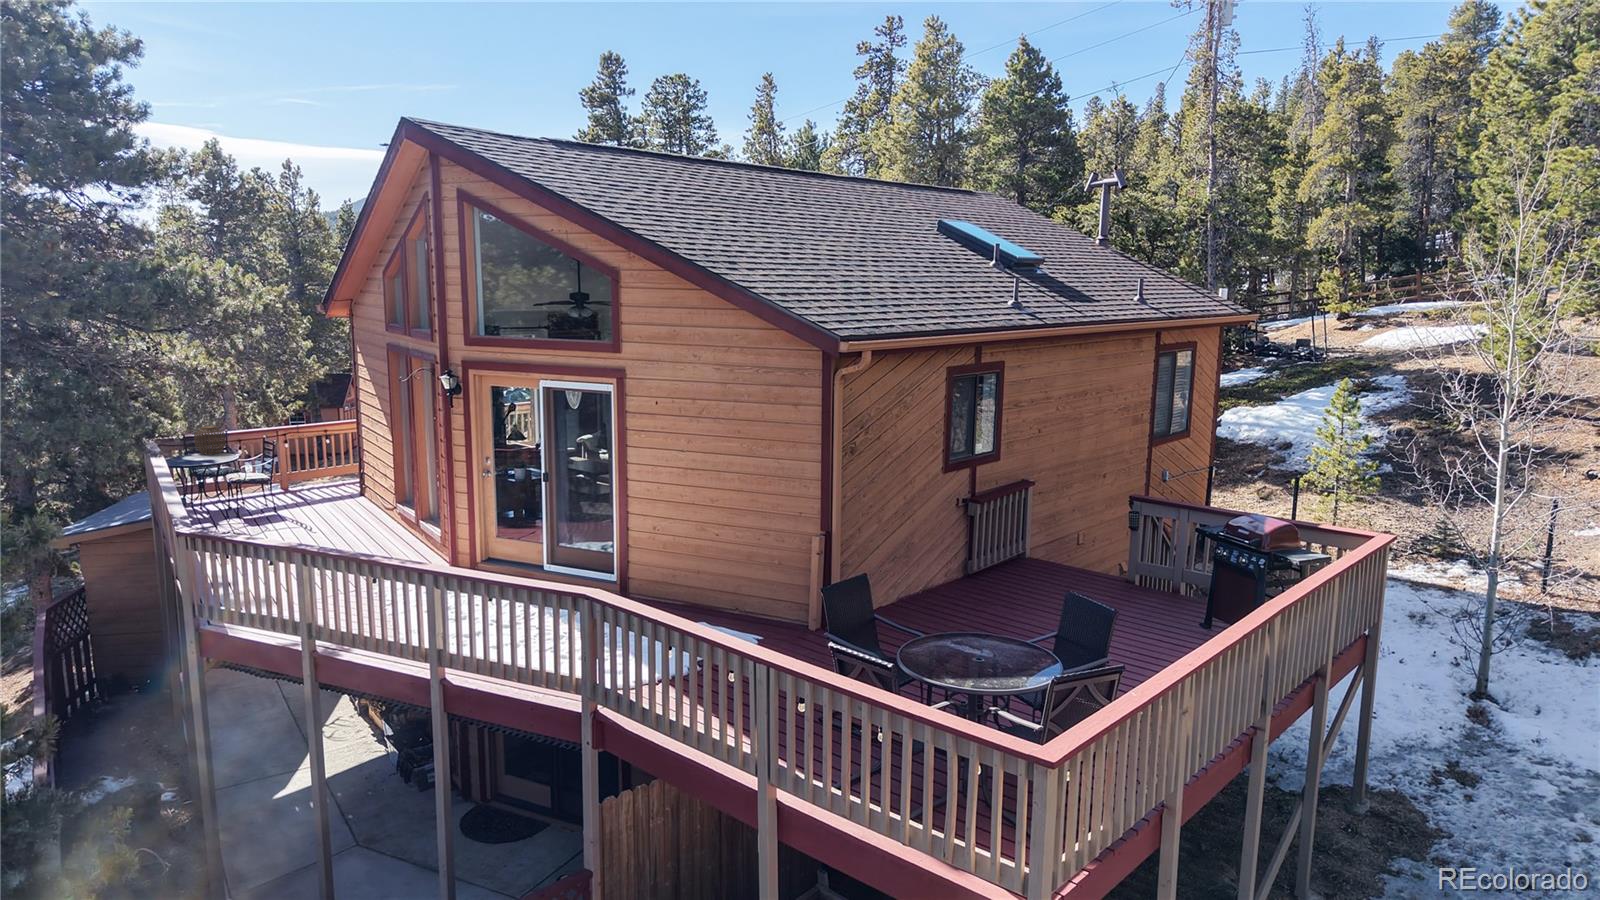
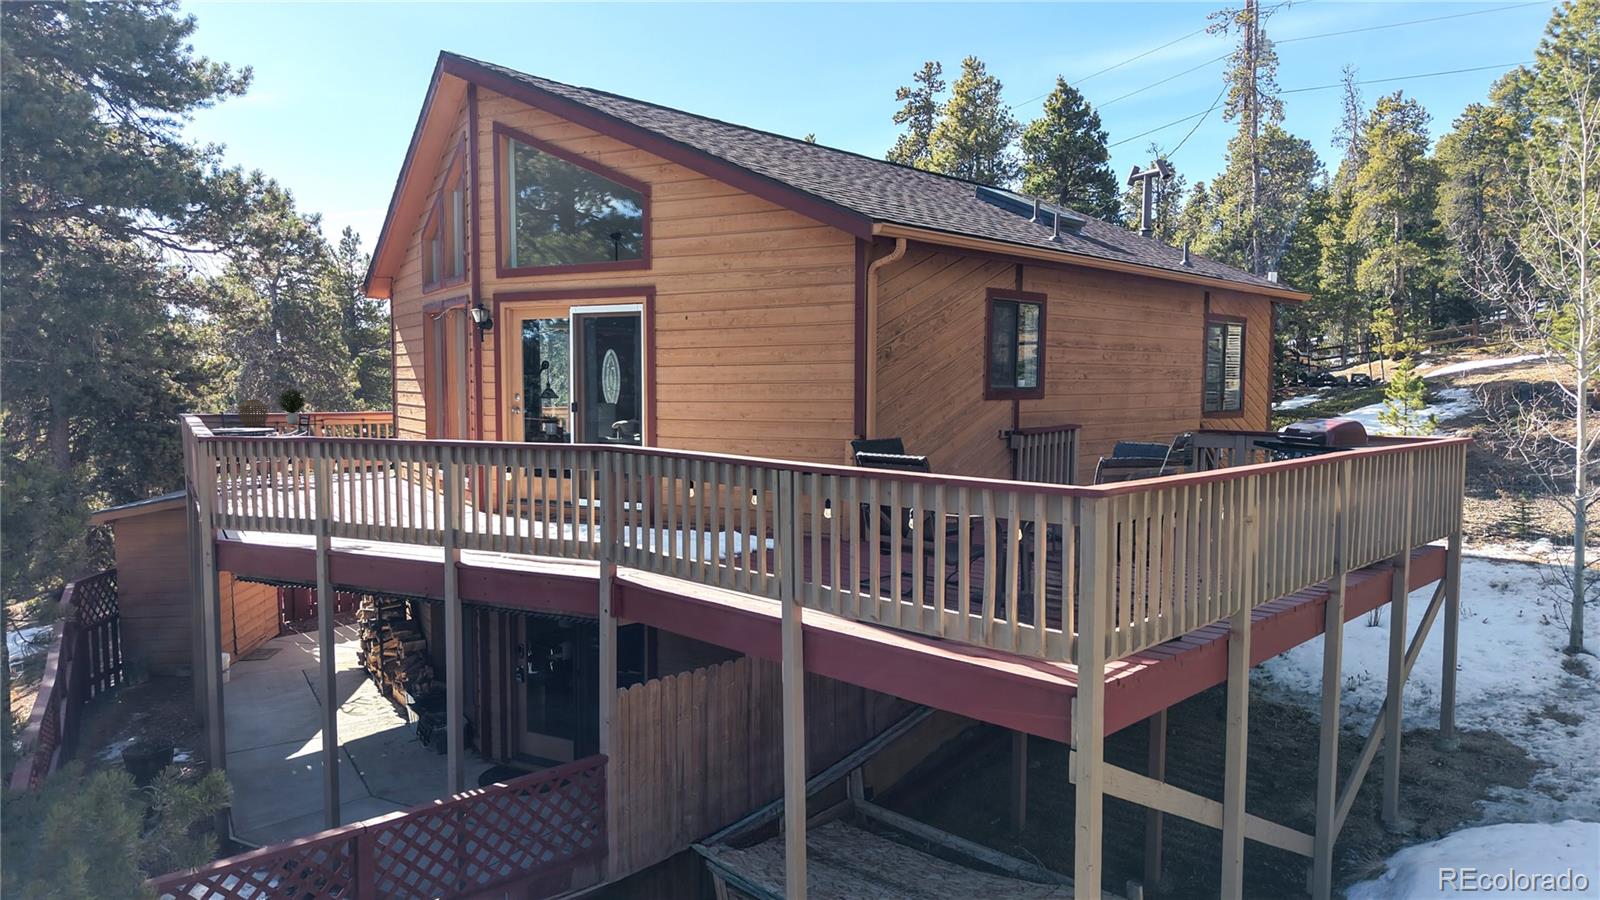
side table: present [286,393,305,433] -> none [327,380,349,423]
potted plant: none [233,407,263,443] -> present [277,390,305,424]

